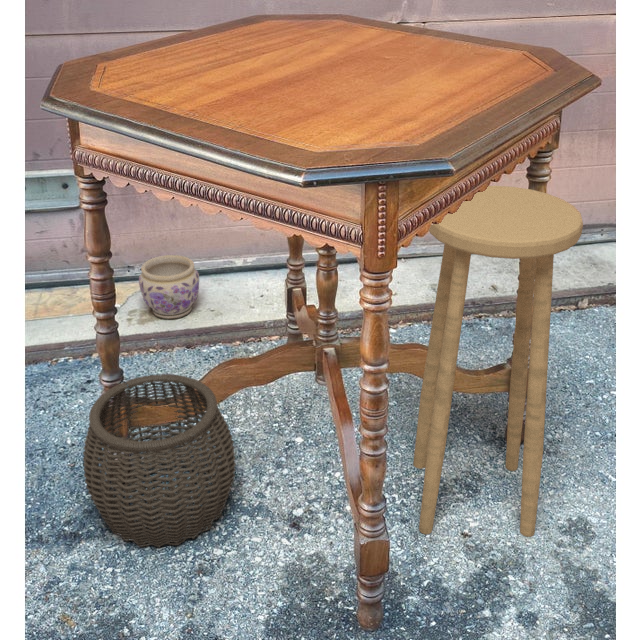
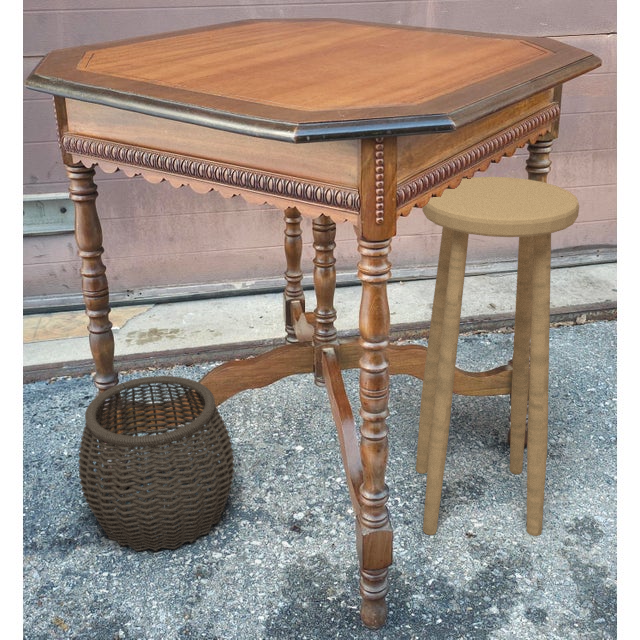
planter: present [139,255,199,319] -> none [136,275,197,339]

